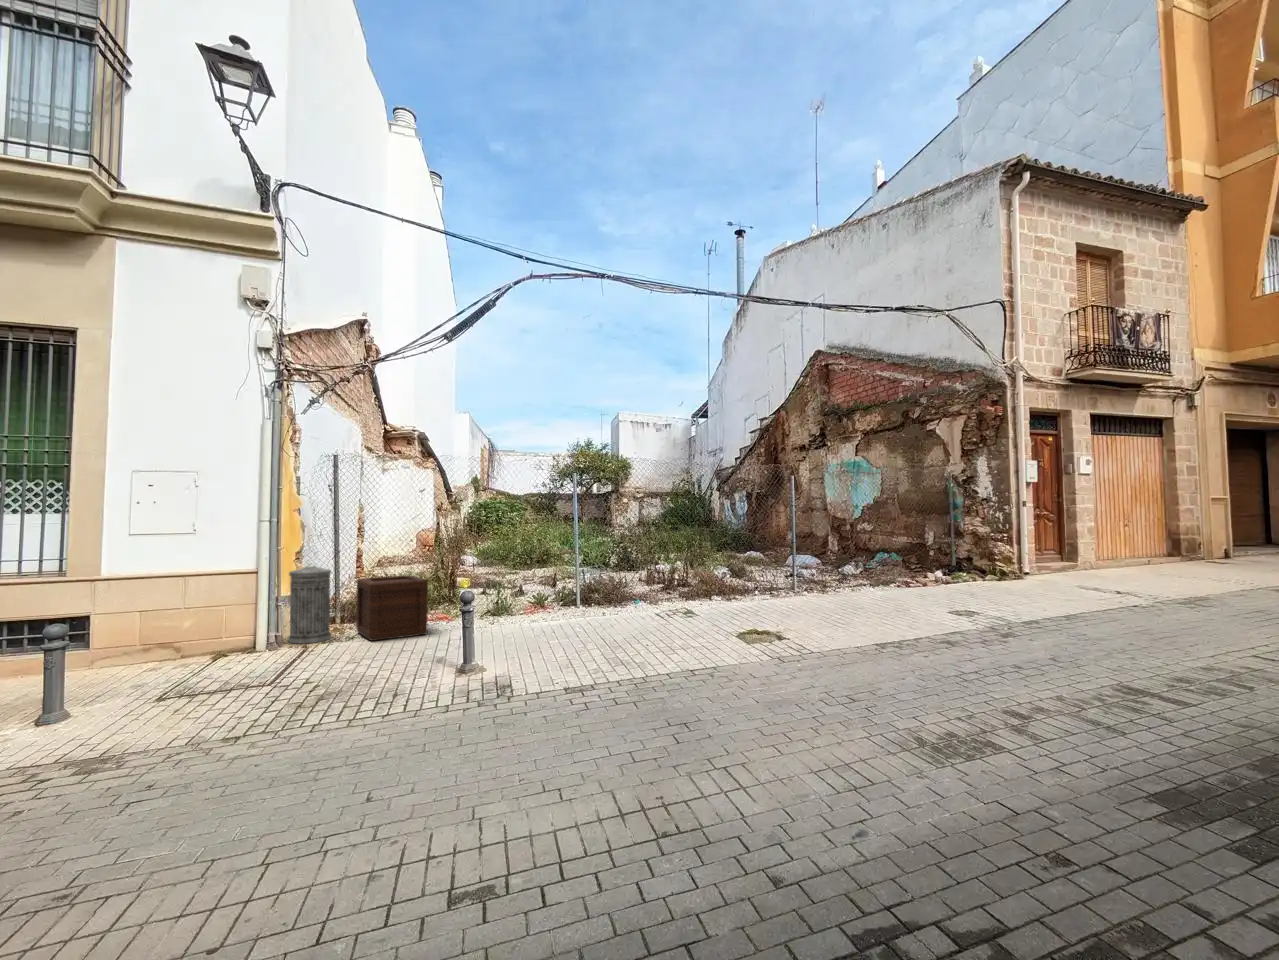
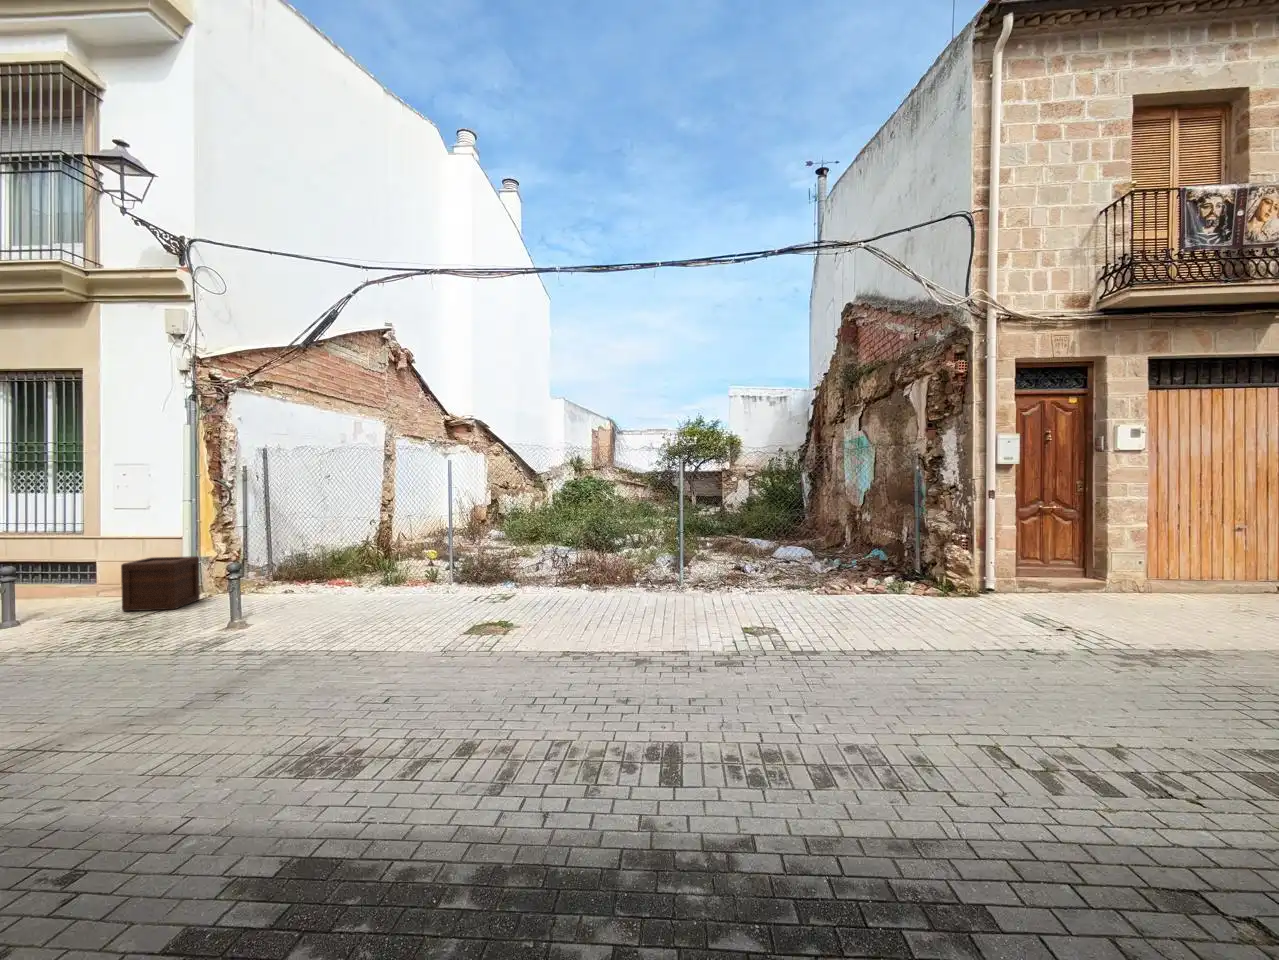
trash can: present [288,566,331,644] -> none [85,544,126,608]

